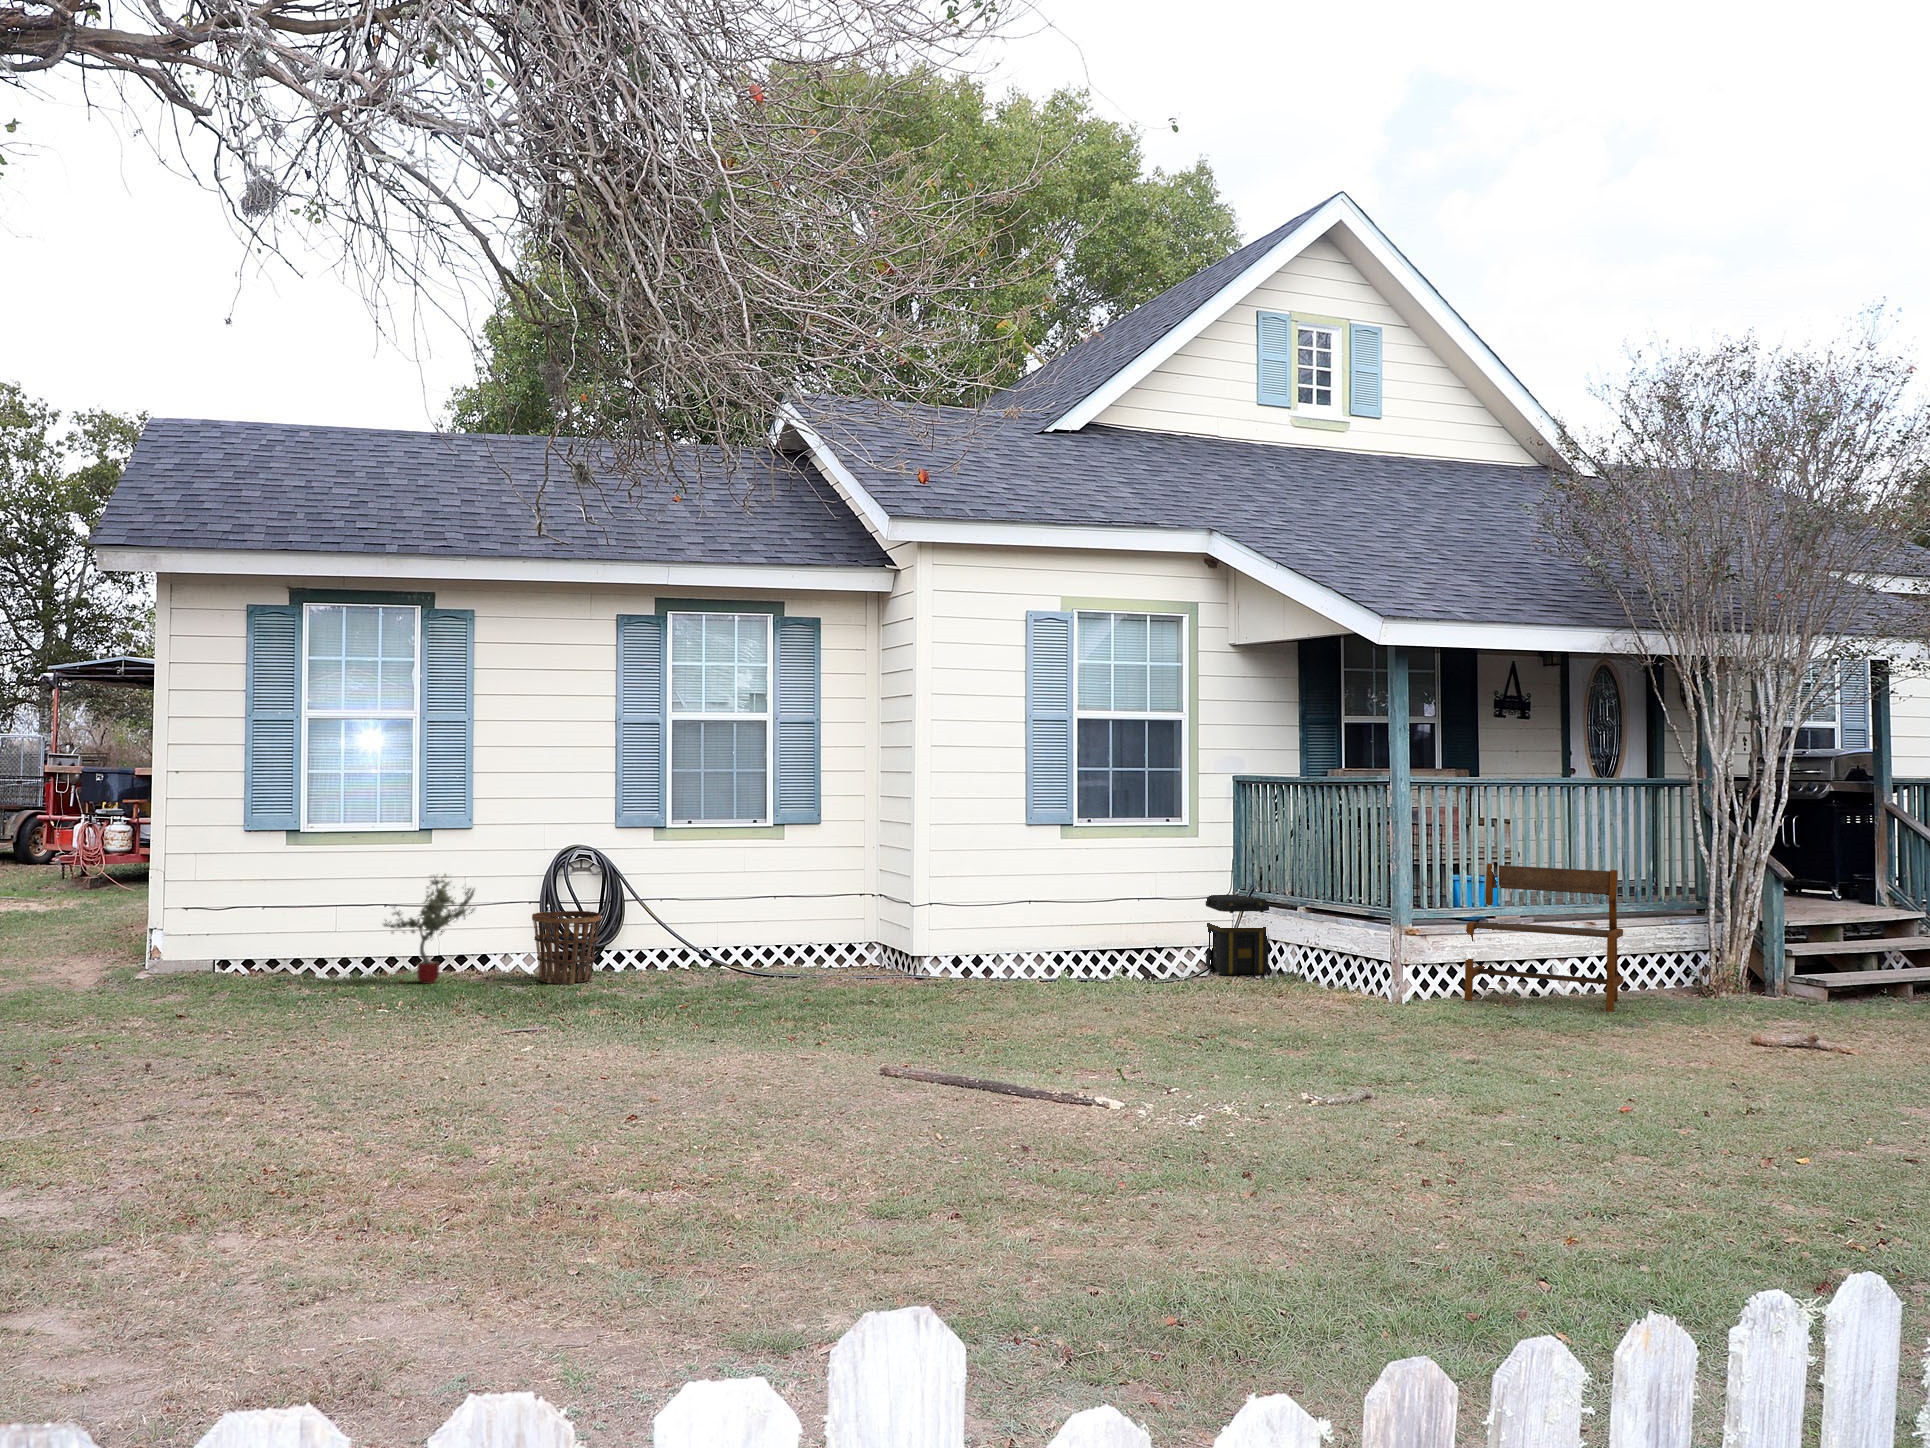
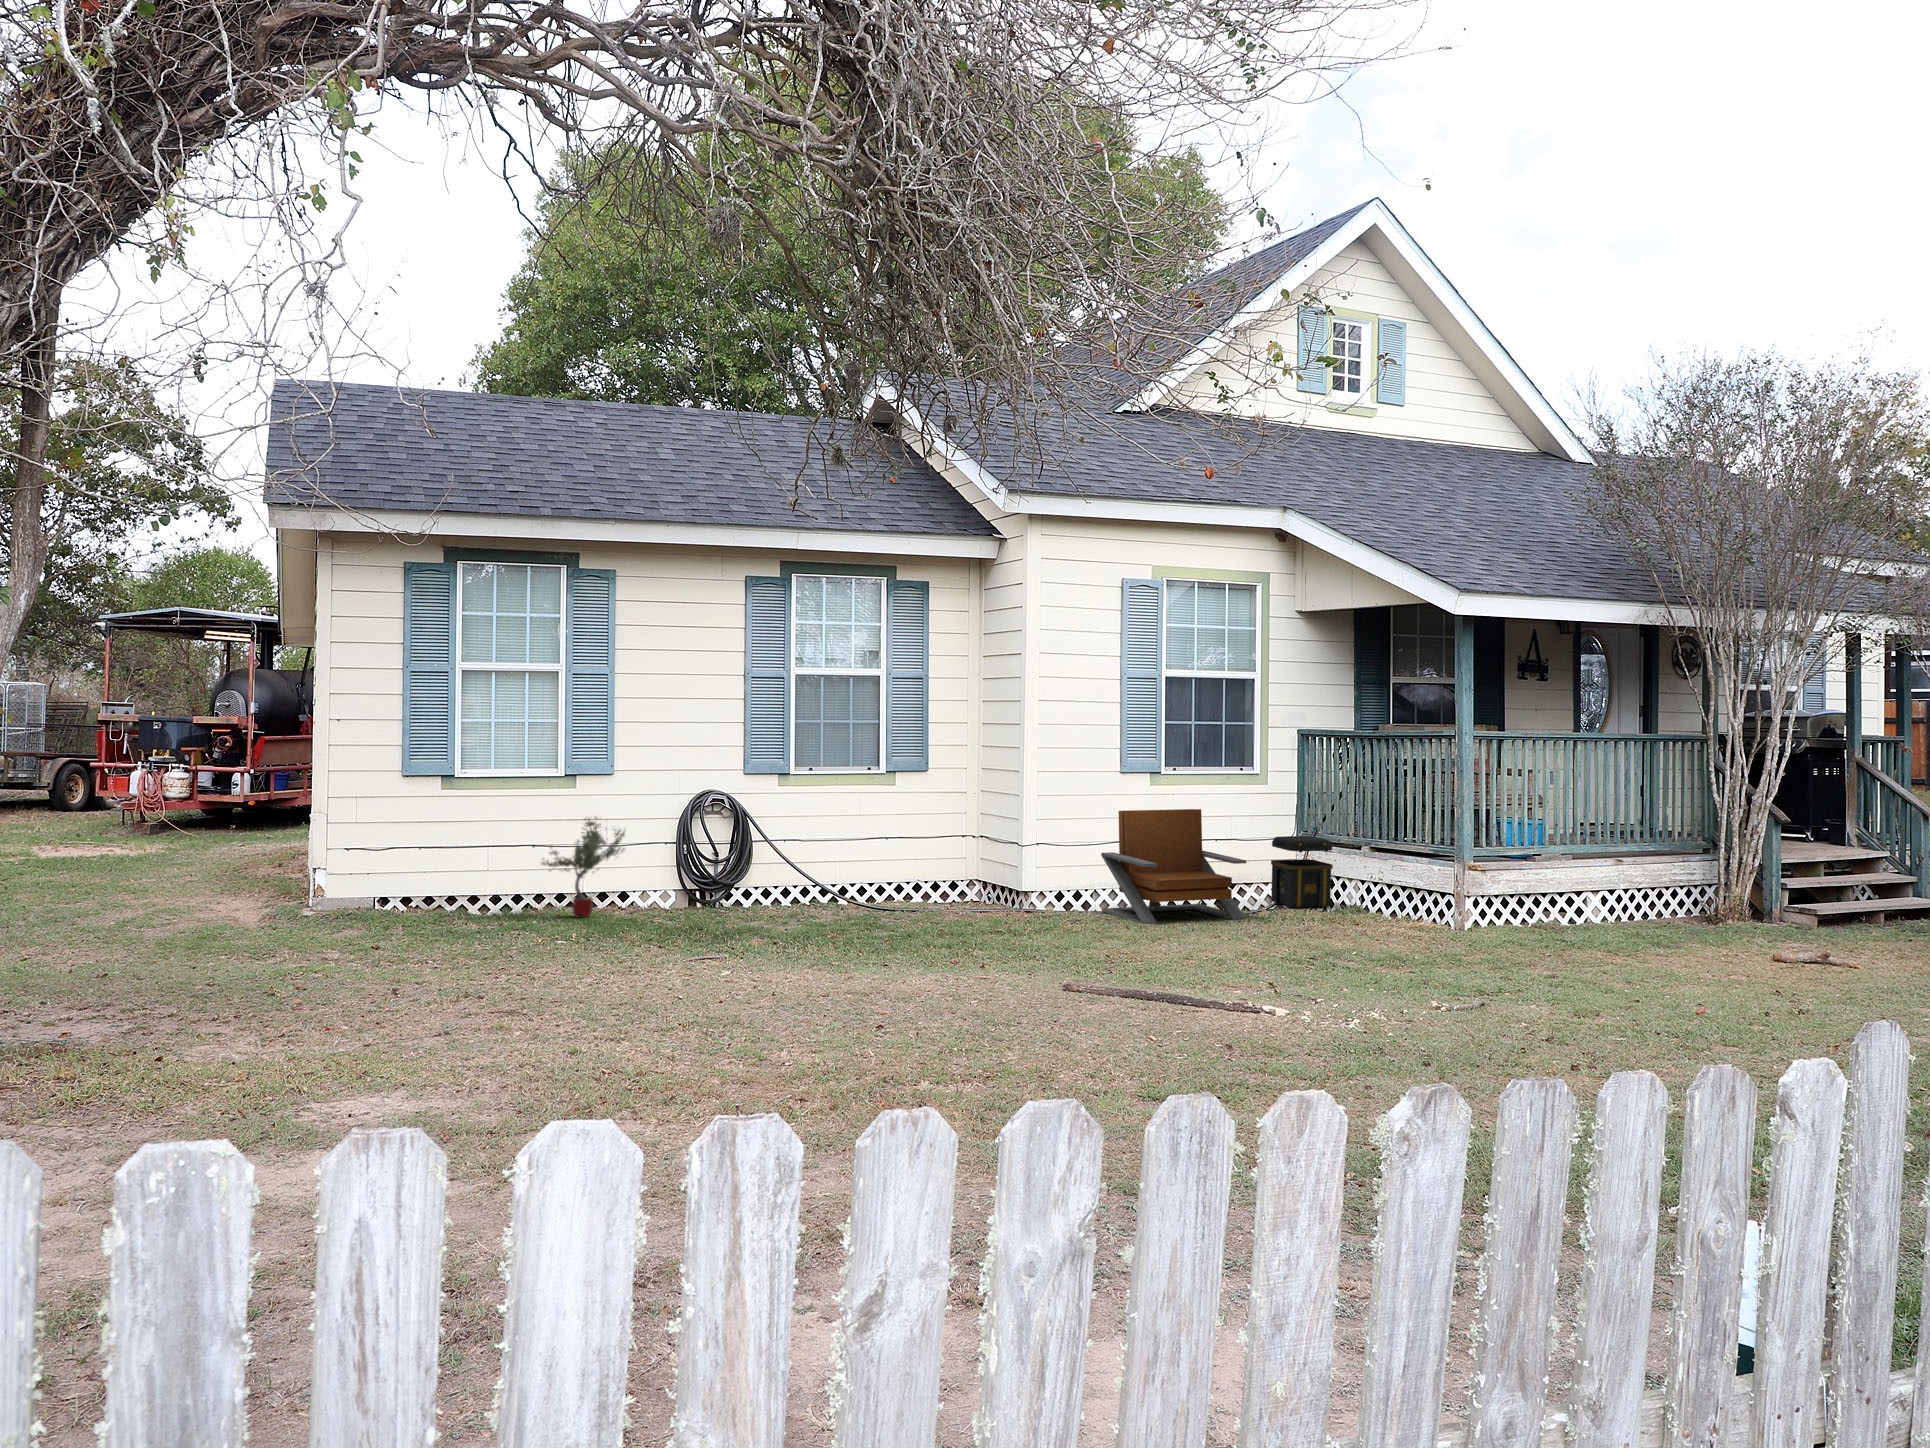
bench: present [1464,863,1624,1012] -> none [1520,808,1655,937]
lounge chair: none [1002,865,1156,995] -> present [1101,809,1246,924]
basket: present [532,911,601,984] -> none [678,851,740,918]

